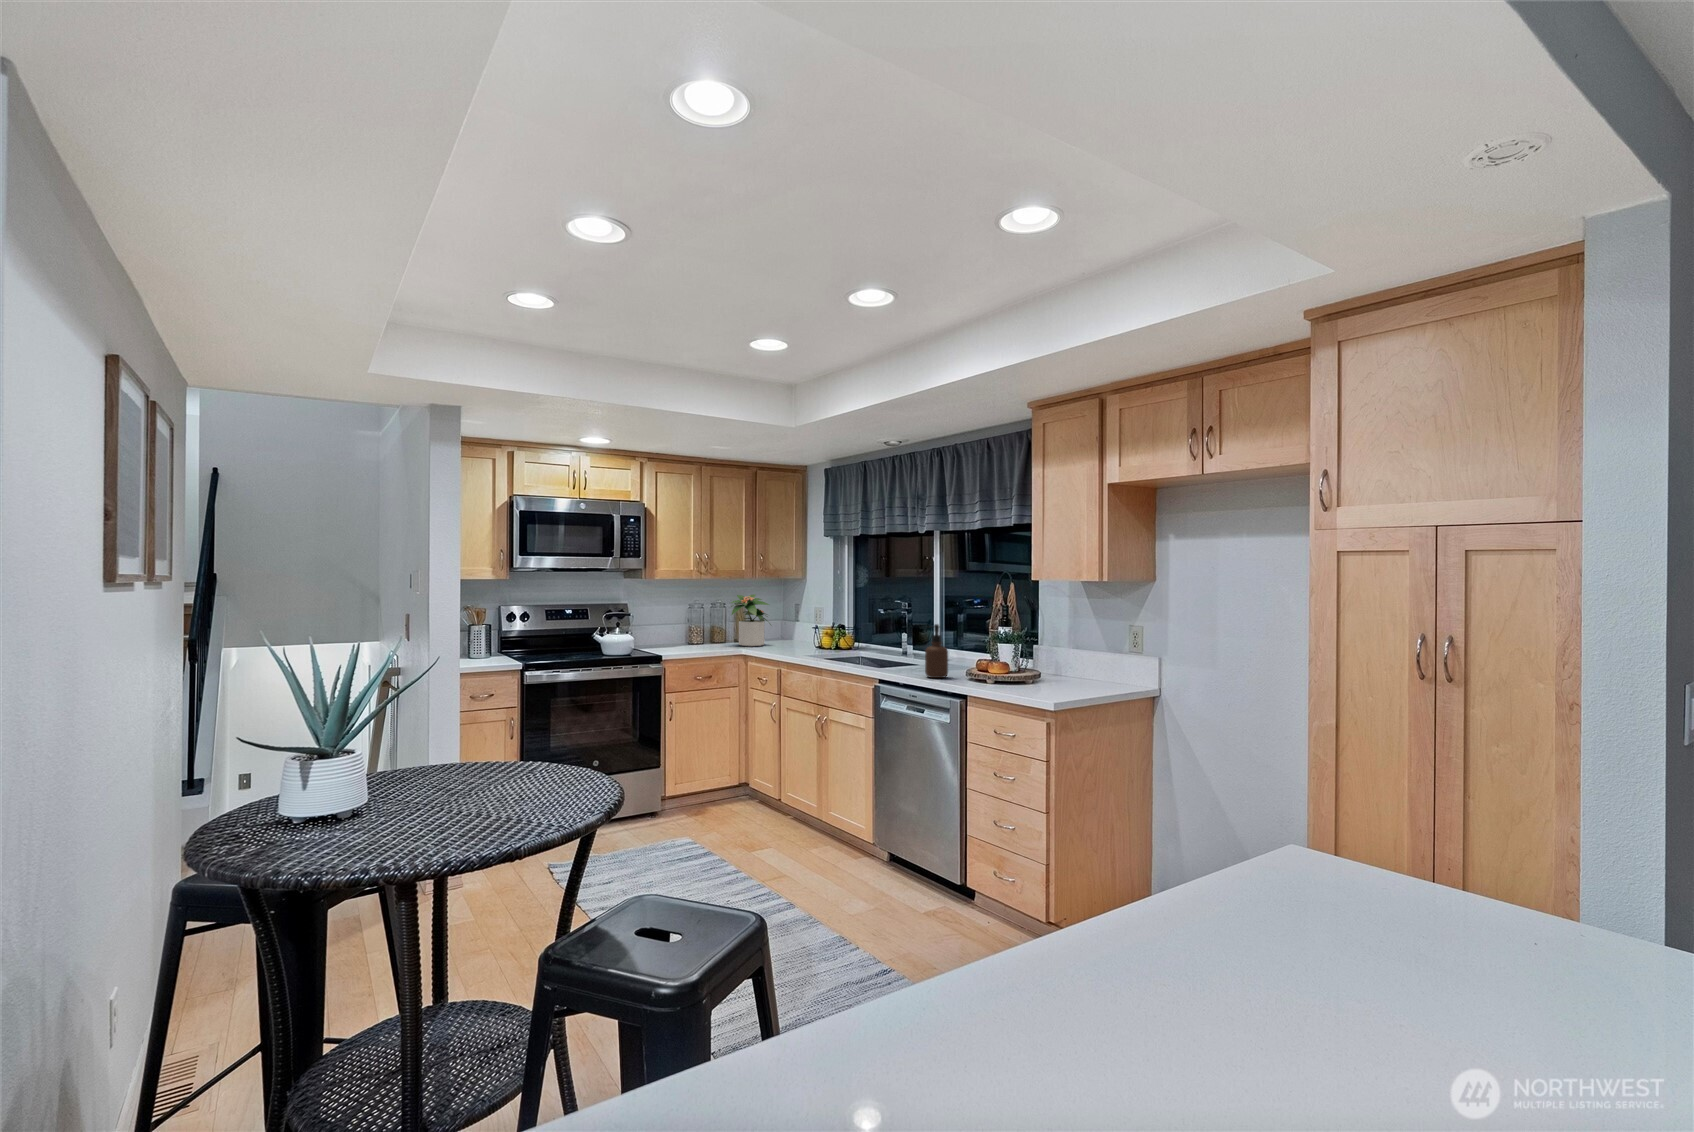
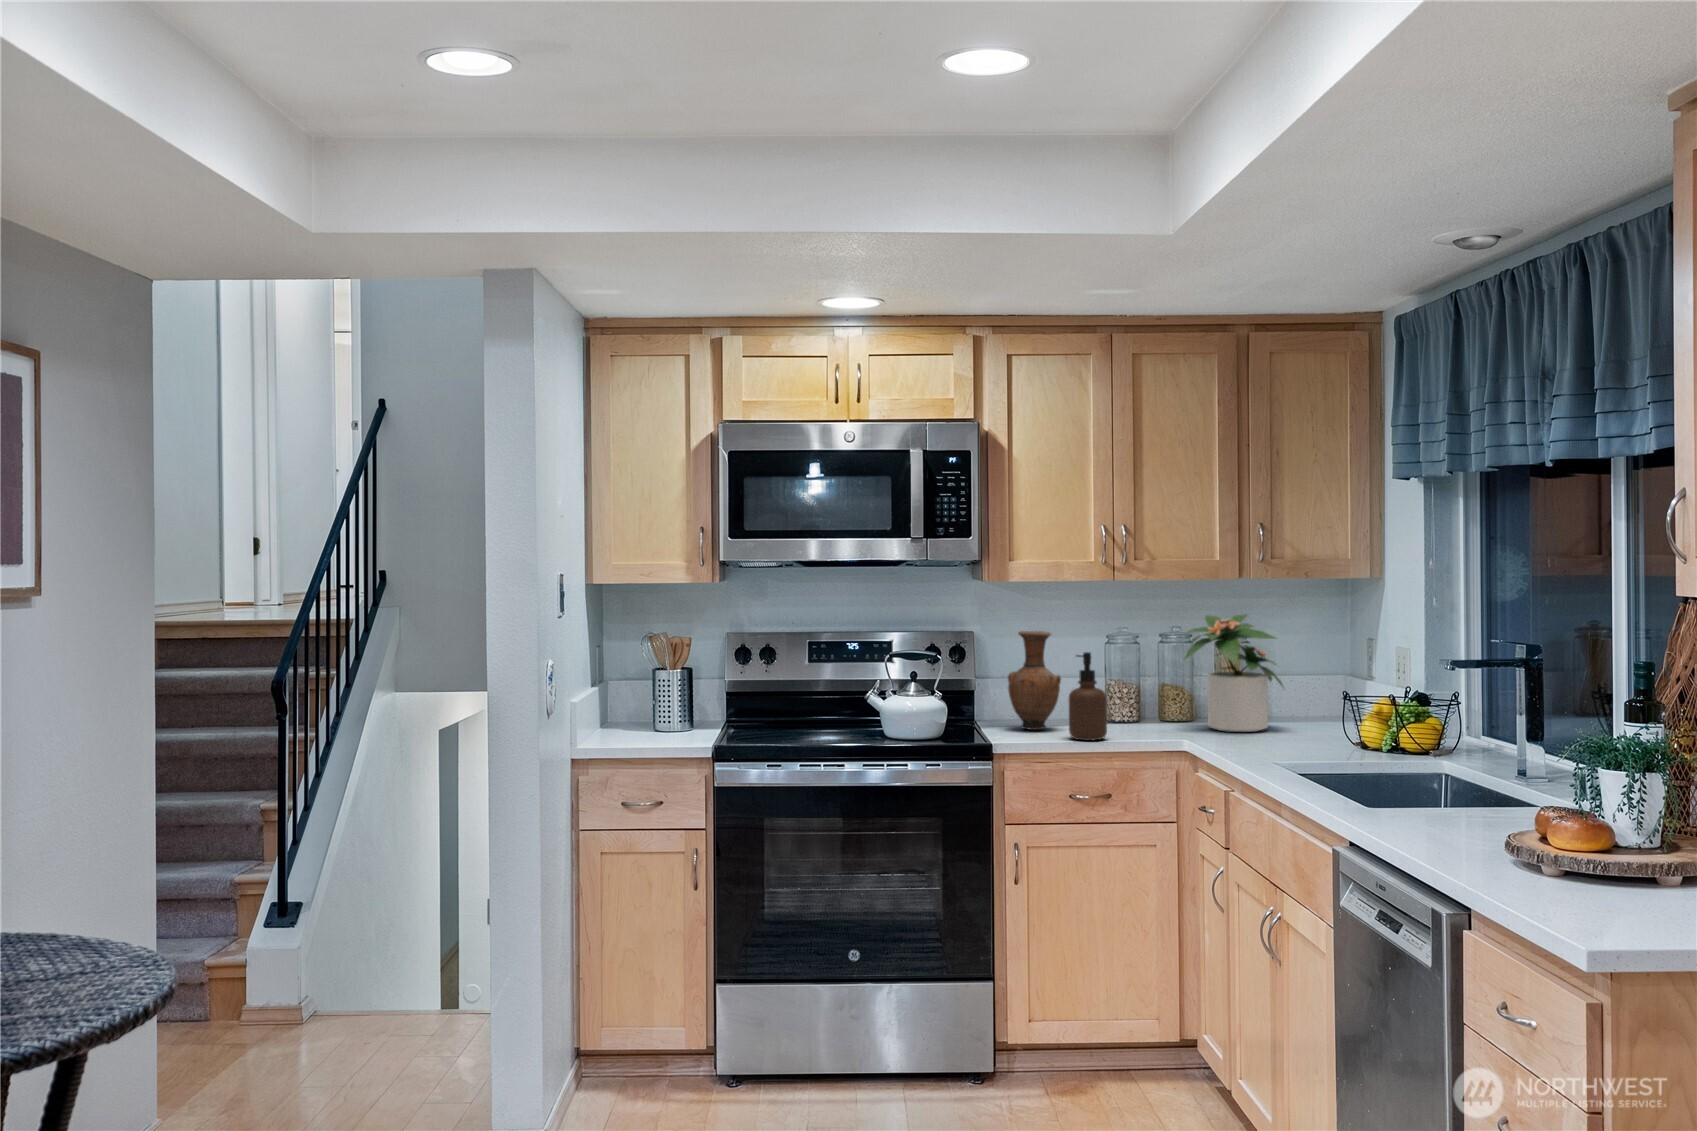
vase: none [652,603,678,650] -> present [1008,631,1061,730]
soap dispenser: present [925,624,948,678] -> present [1069,652,1107,740]

